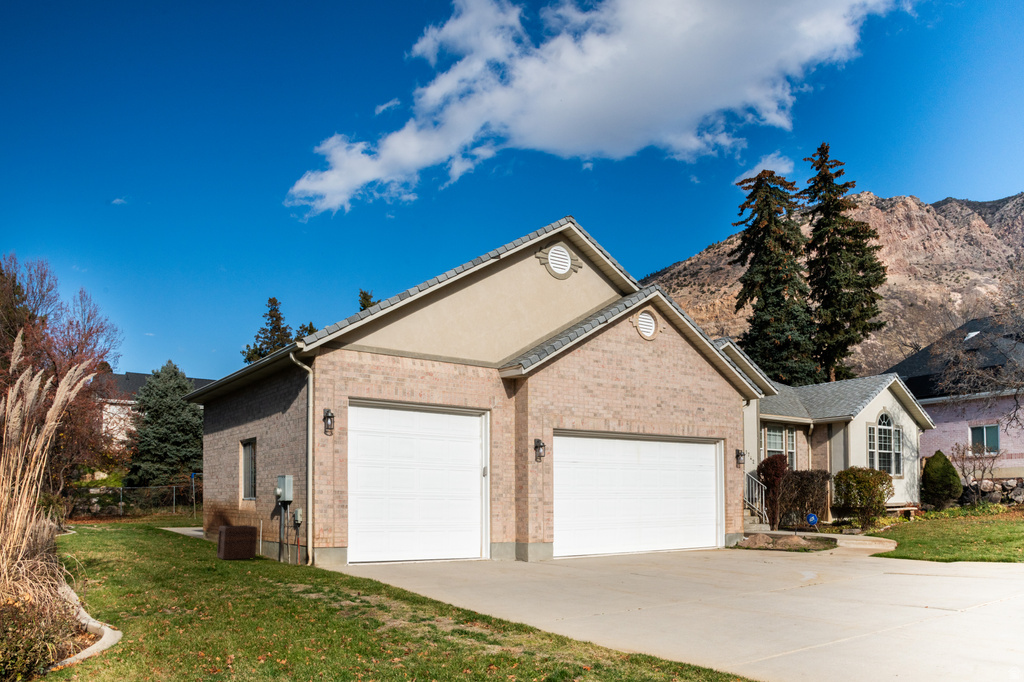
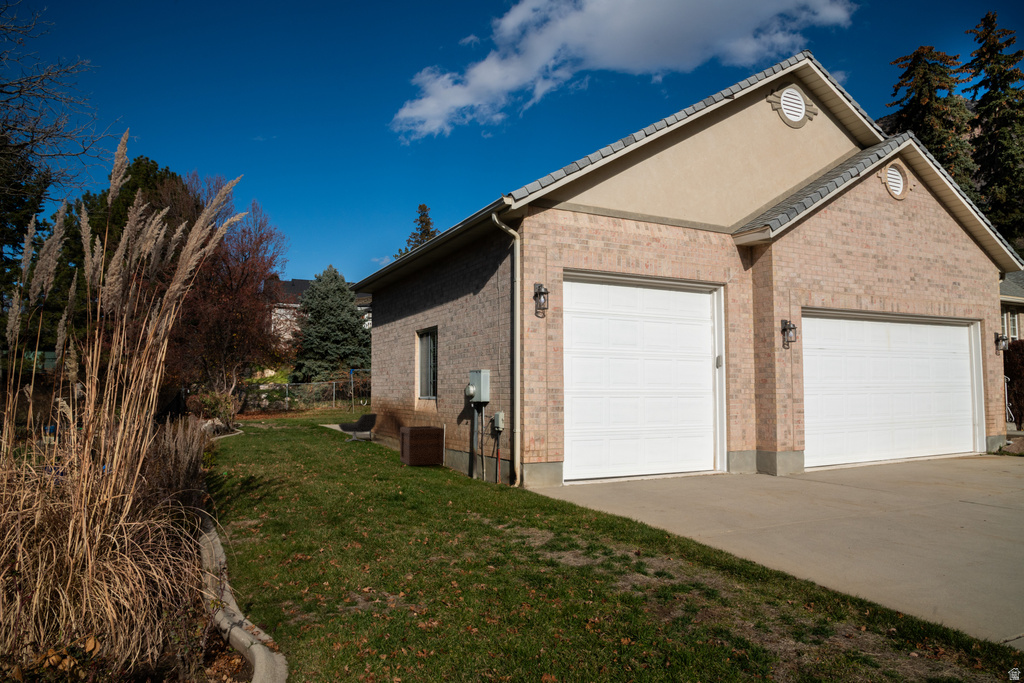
lounge chair: none [166,517,205,544] -> present [339,413,377,440]

